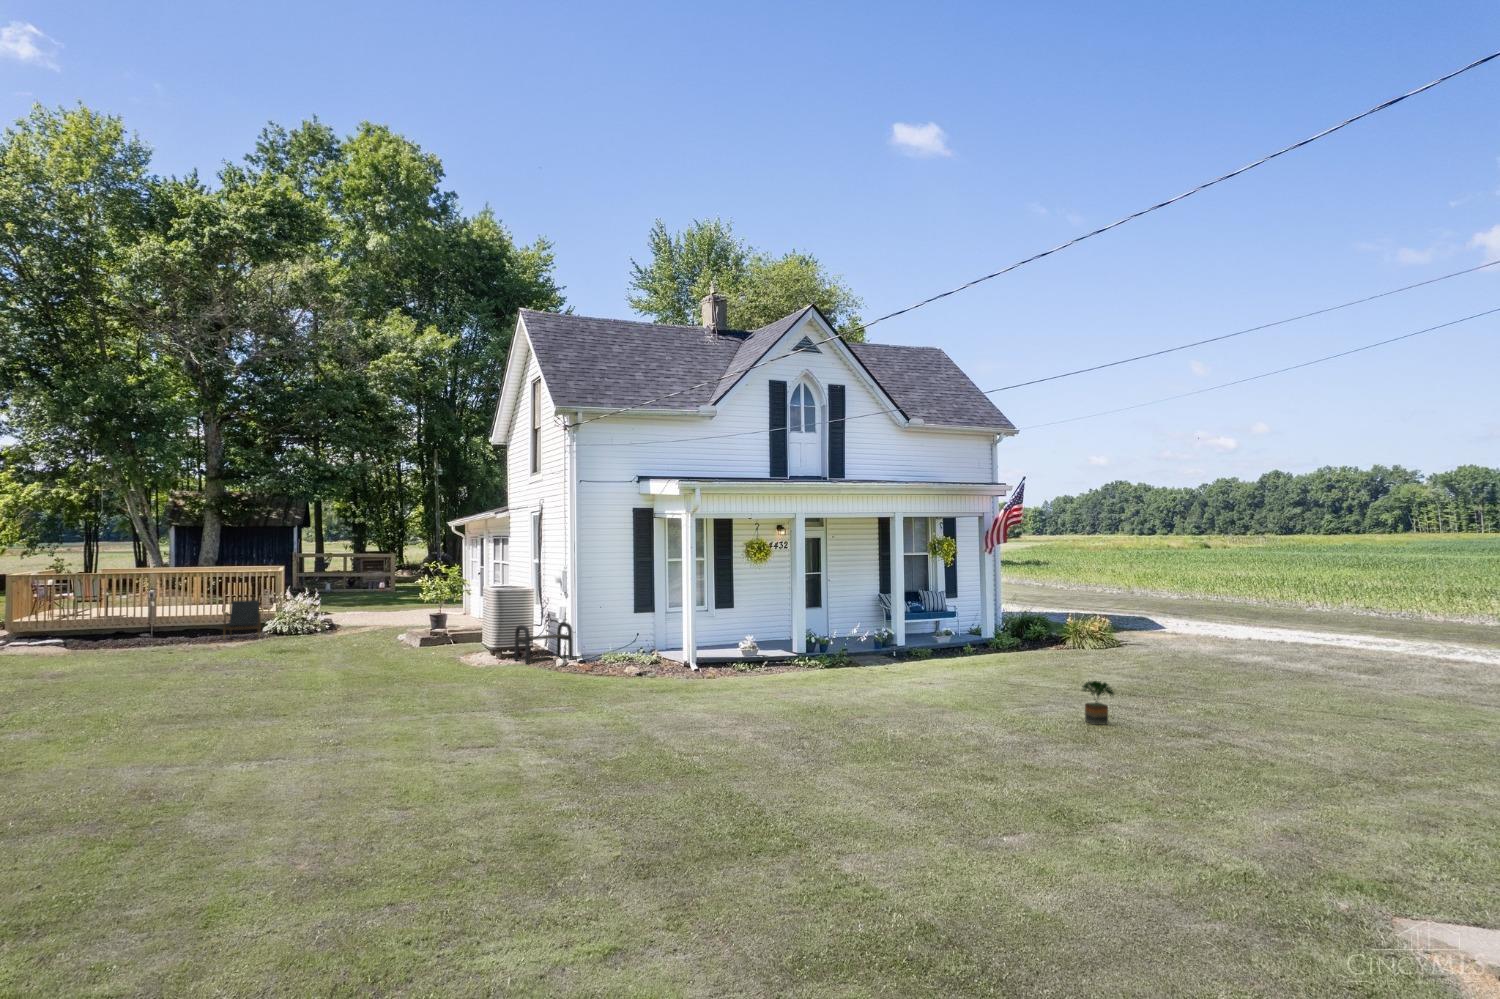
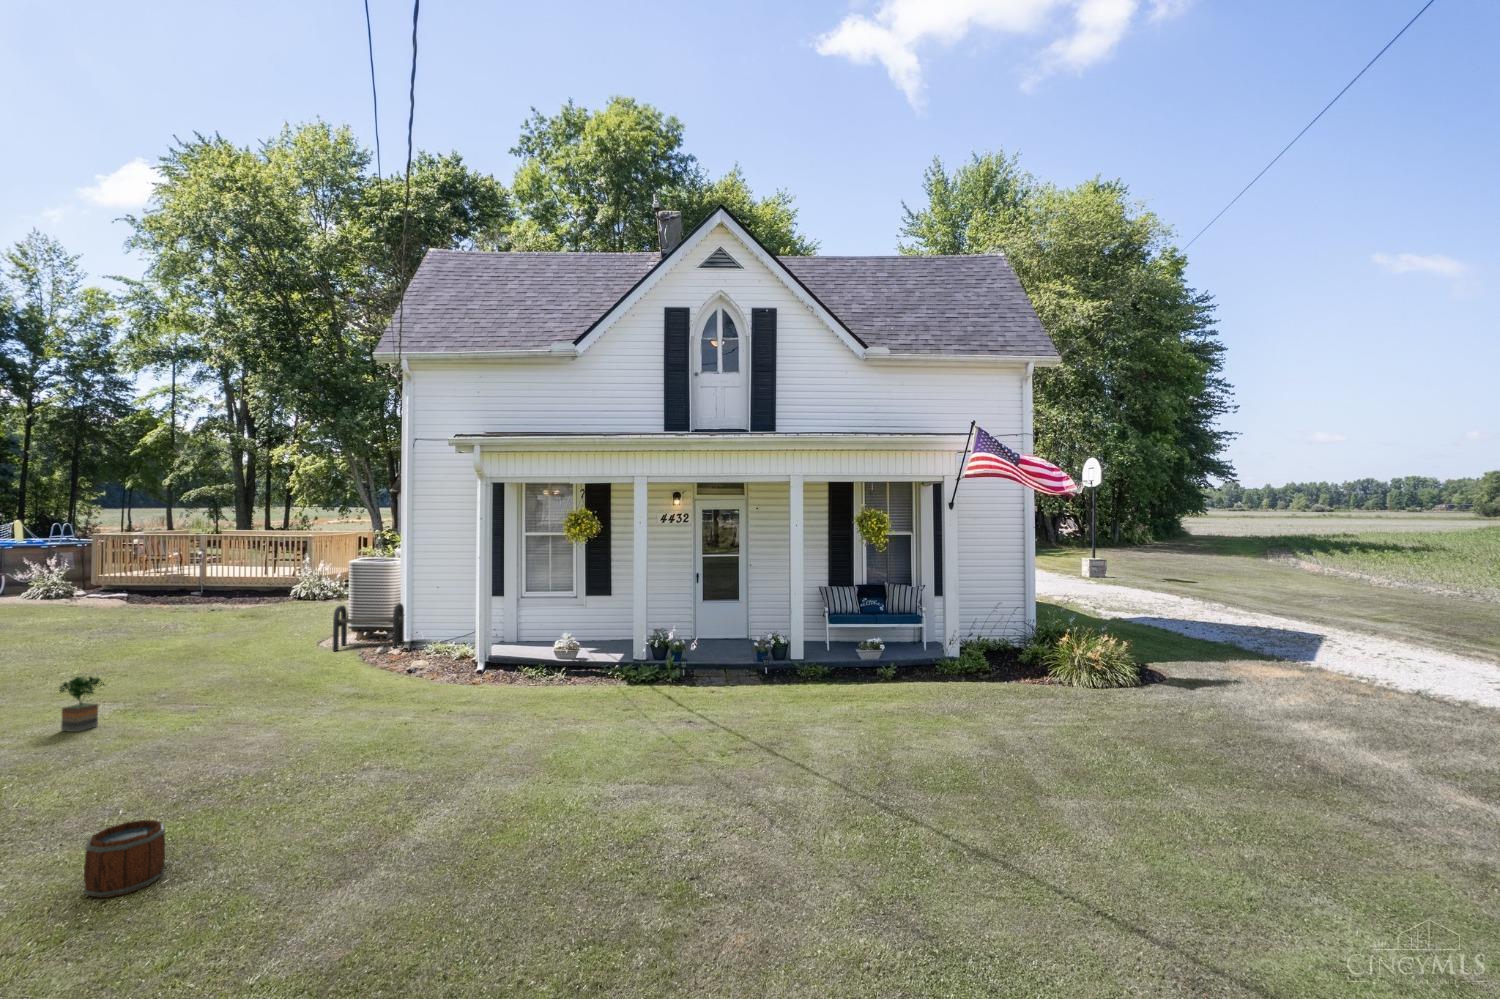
lounge chair: present [223,600,262,638] -> none [246,566,289,601]
potted tree: present [1082,681,1114,725] -> present [59,677,106,732]
bucket: none [831,705,861,737] -> present [84,820,165,898]

